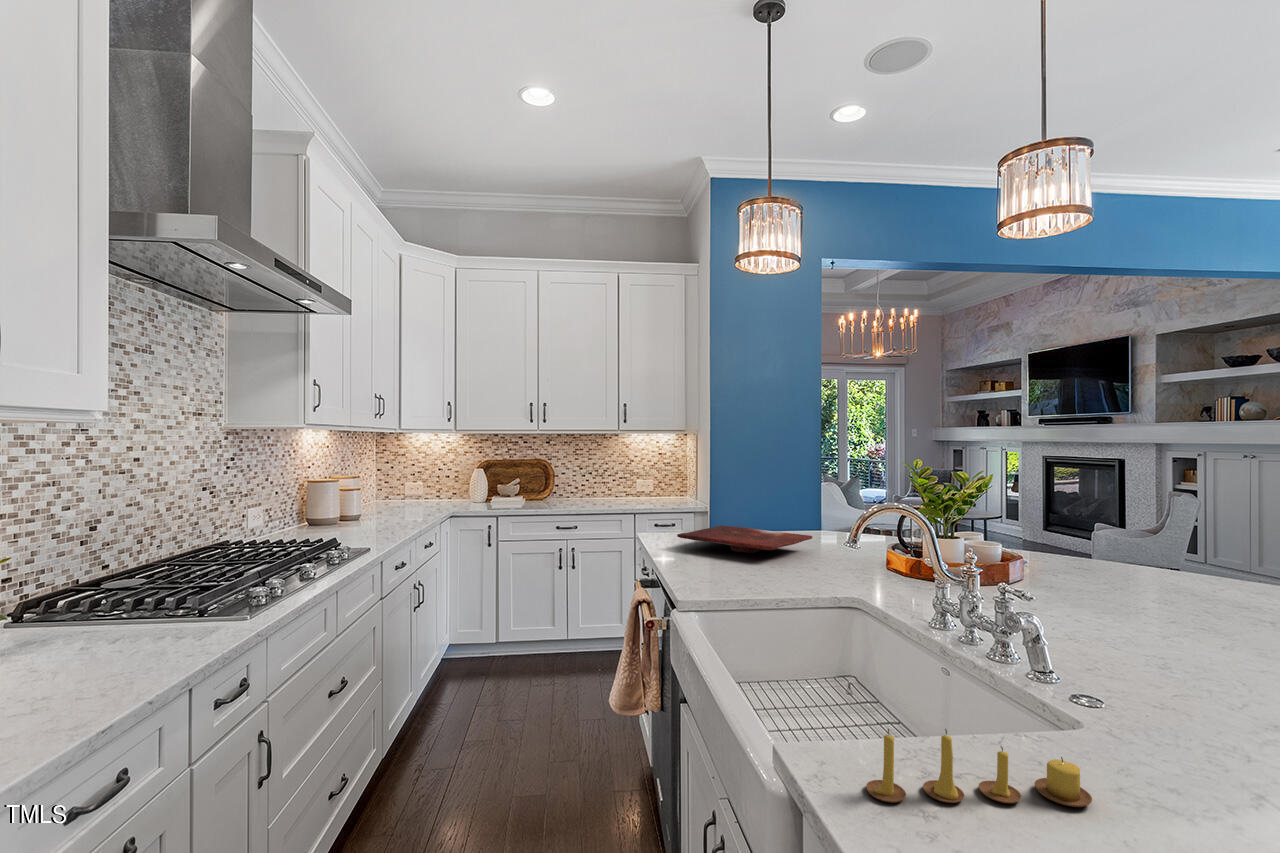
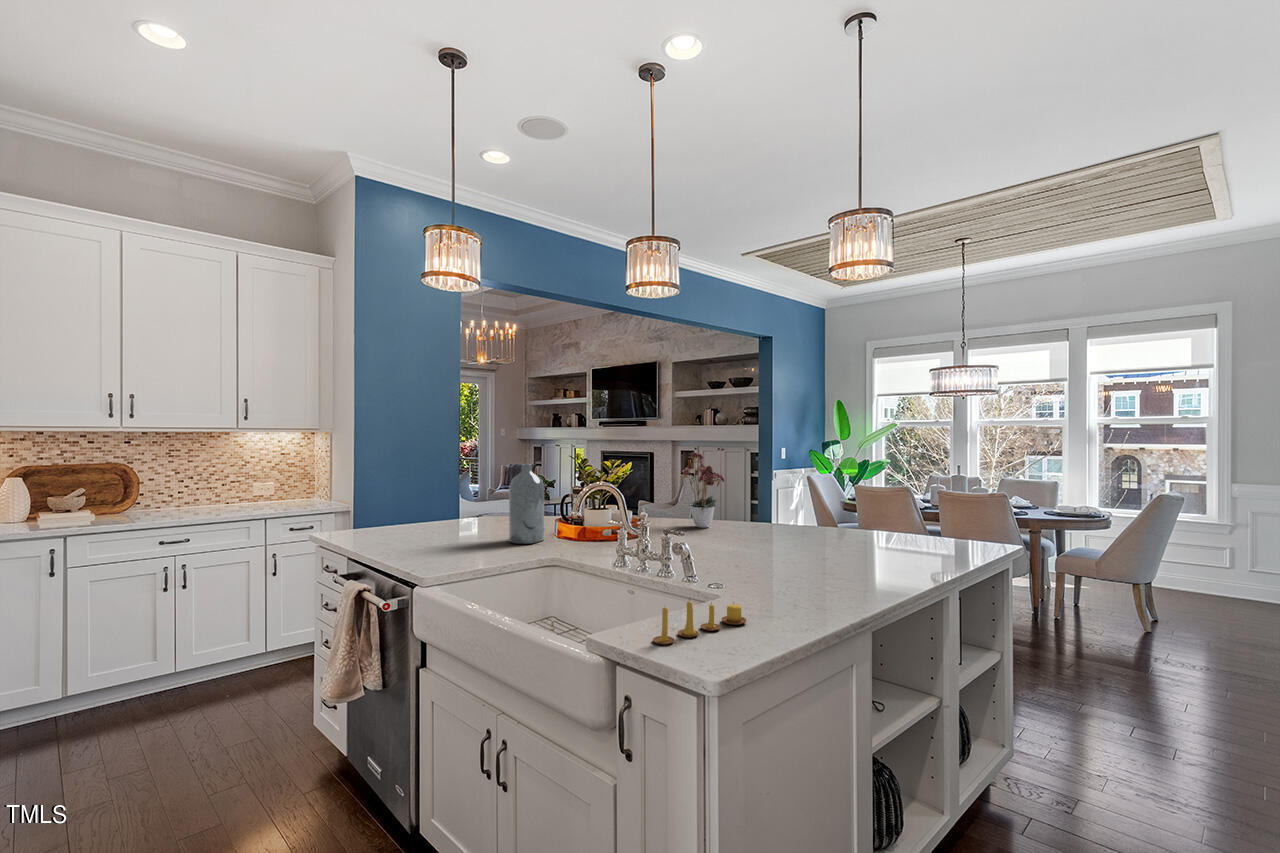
flower arrangement: none [1098,459,1193,587] -> present [683,452,724,528]
bottle: none [818,473,864,575] -> present [509,464,544,544]
cutting board: present [677,526,812,553] -> none [369,517,492,537]

